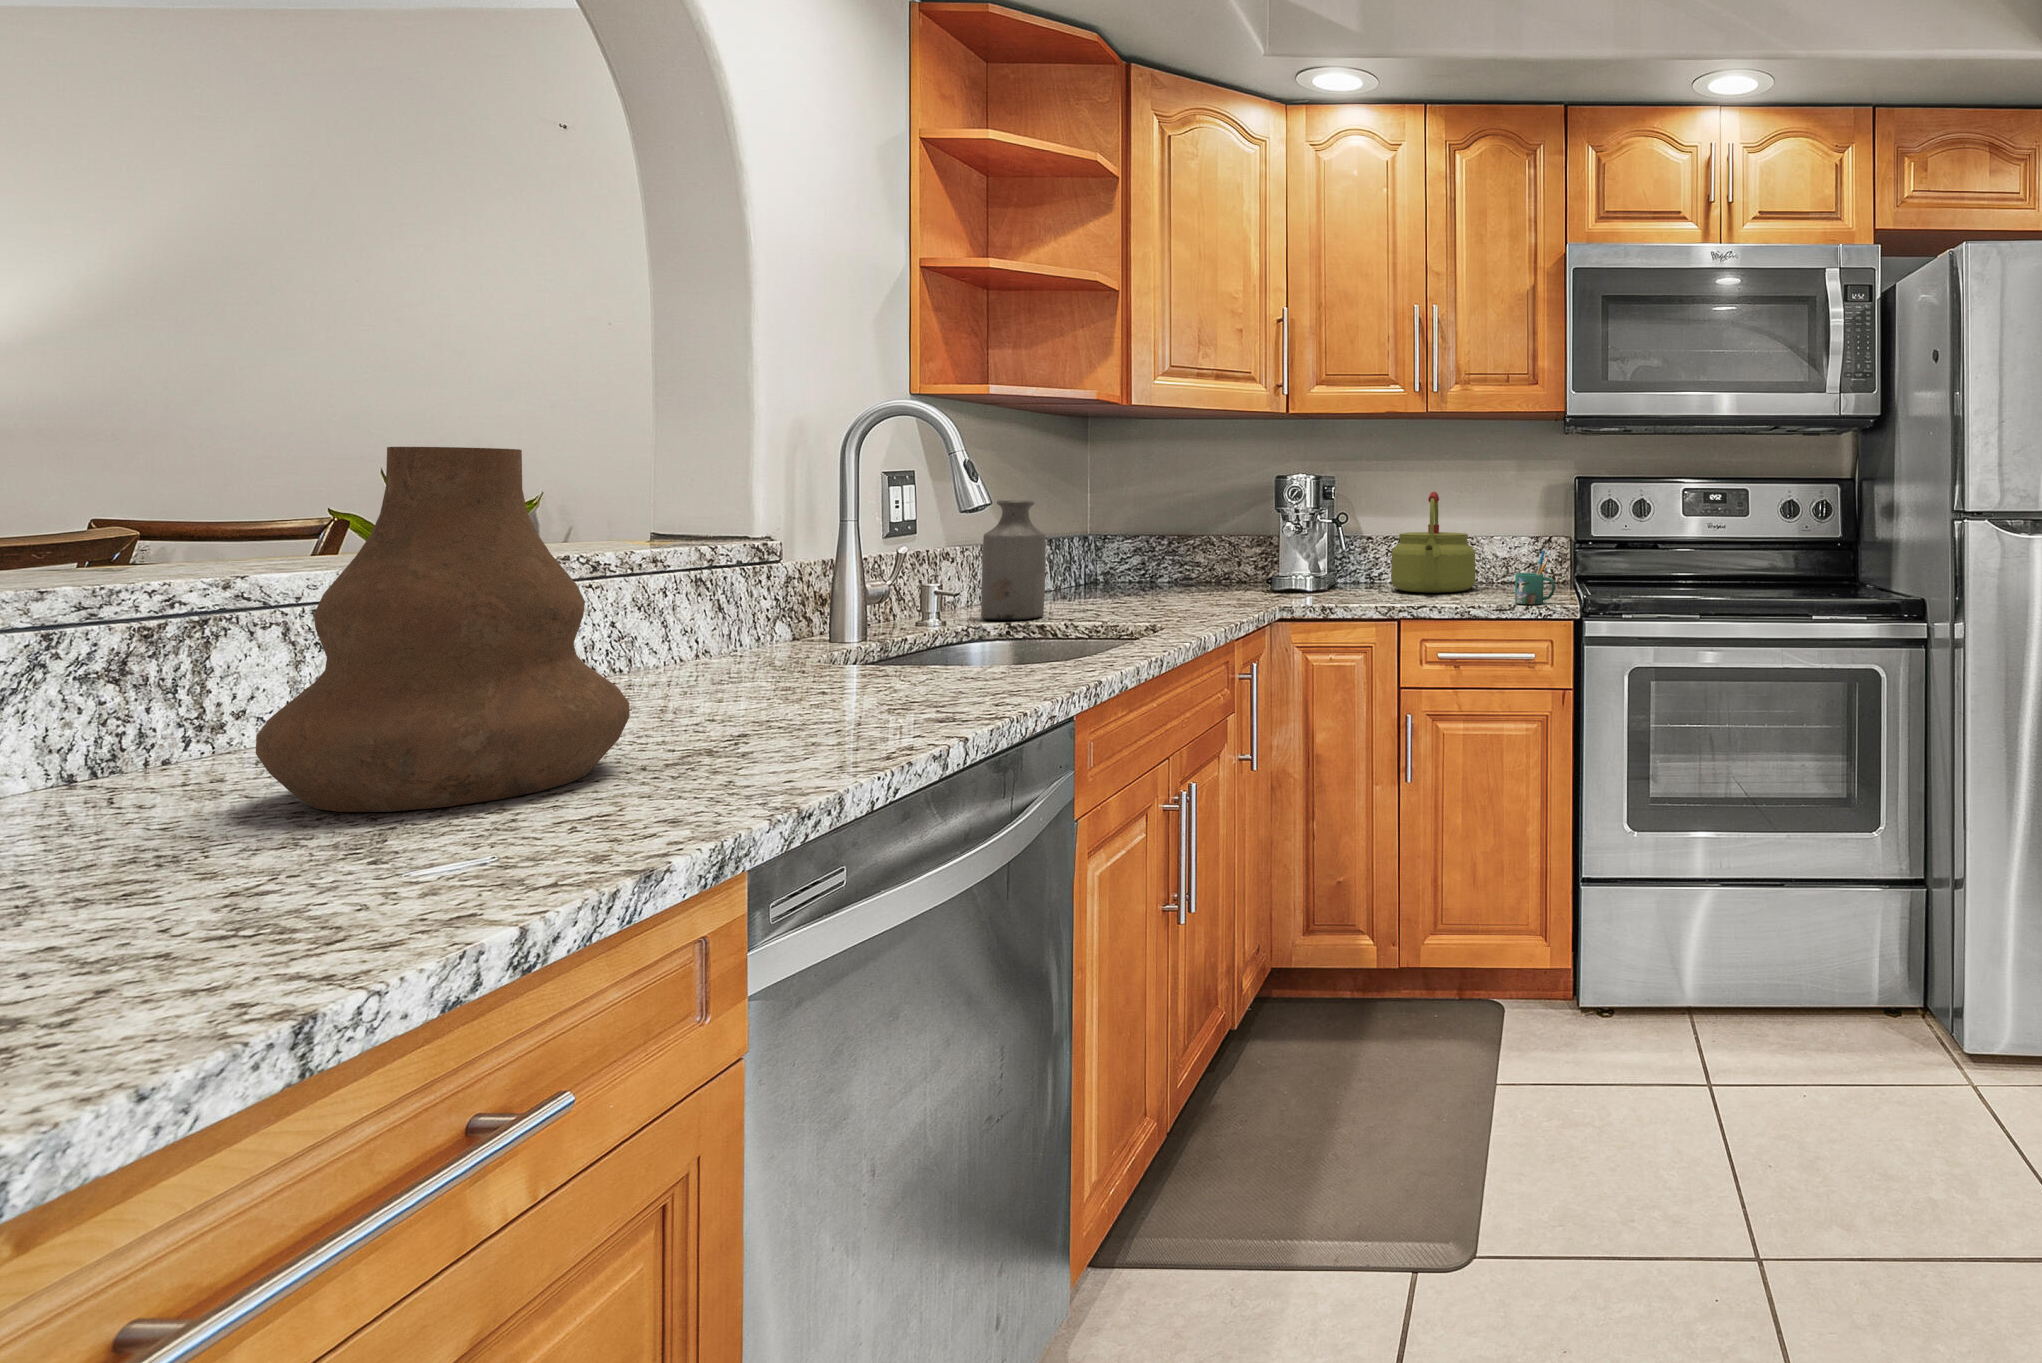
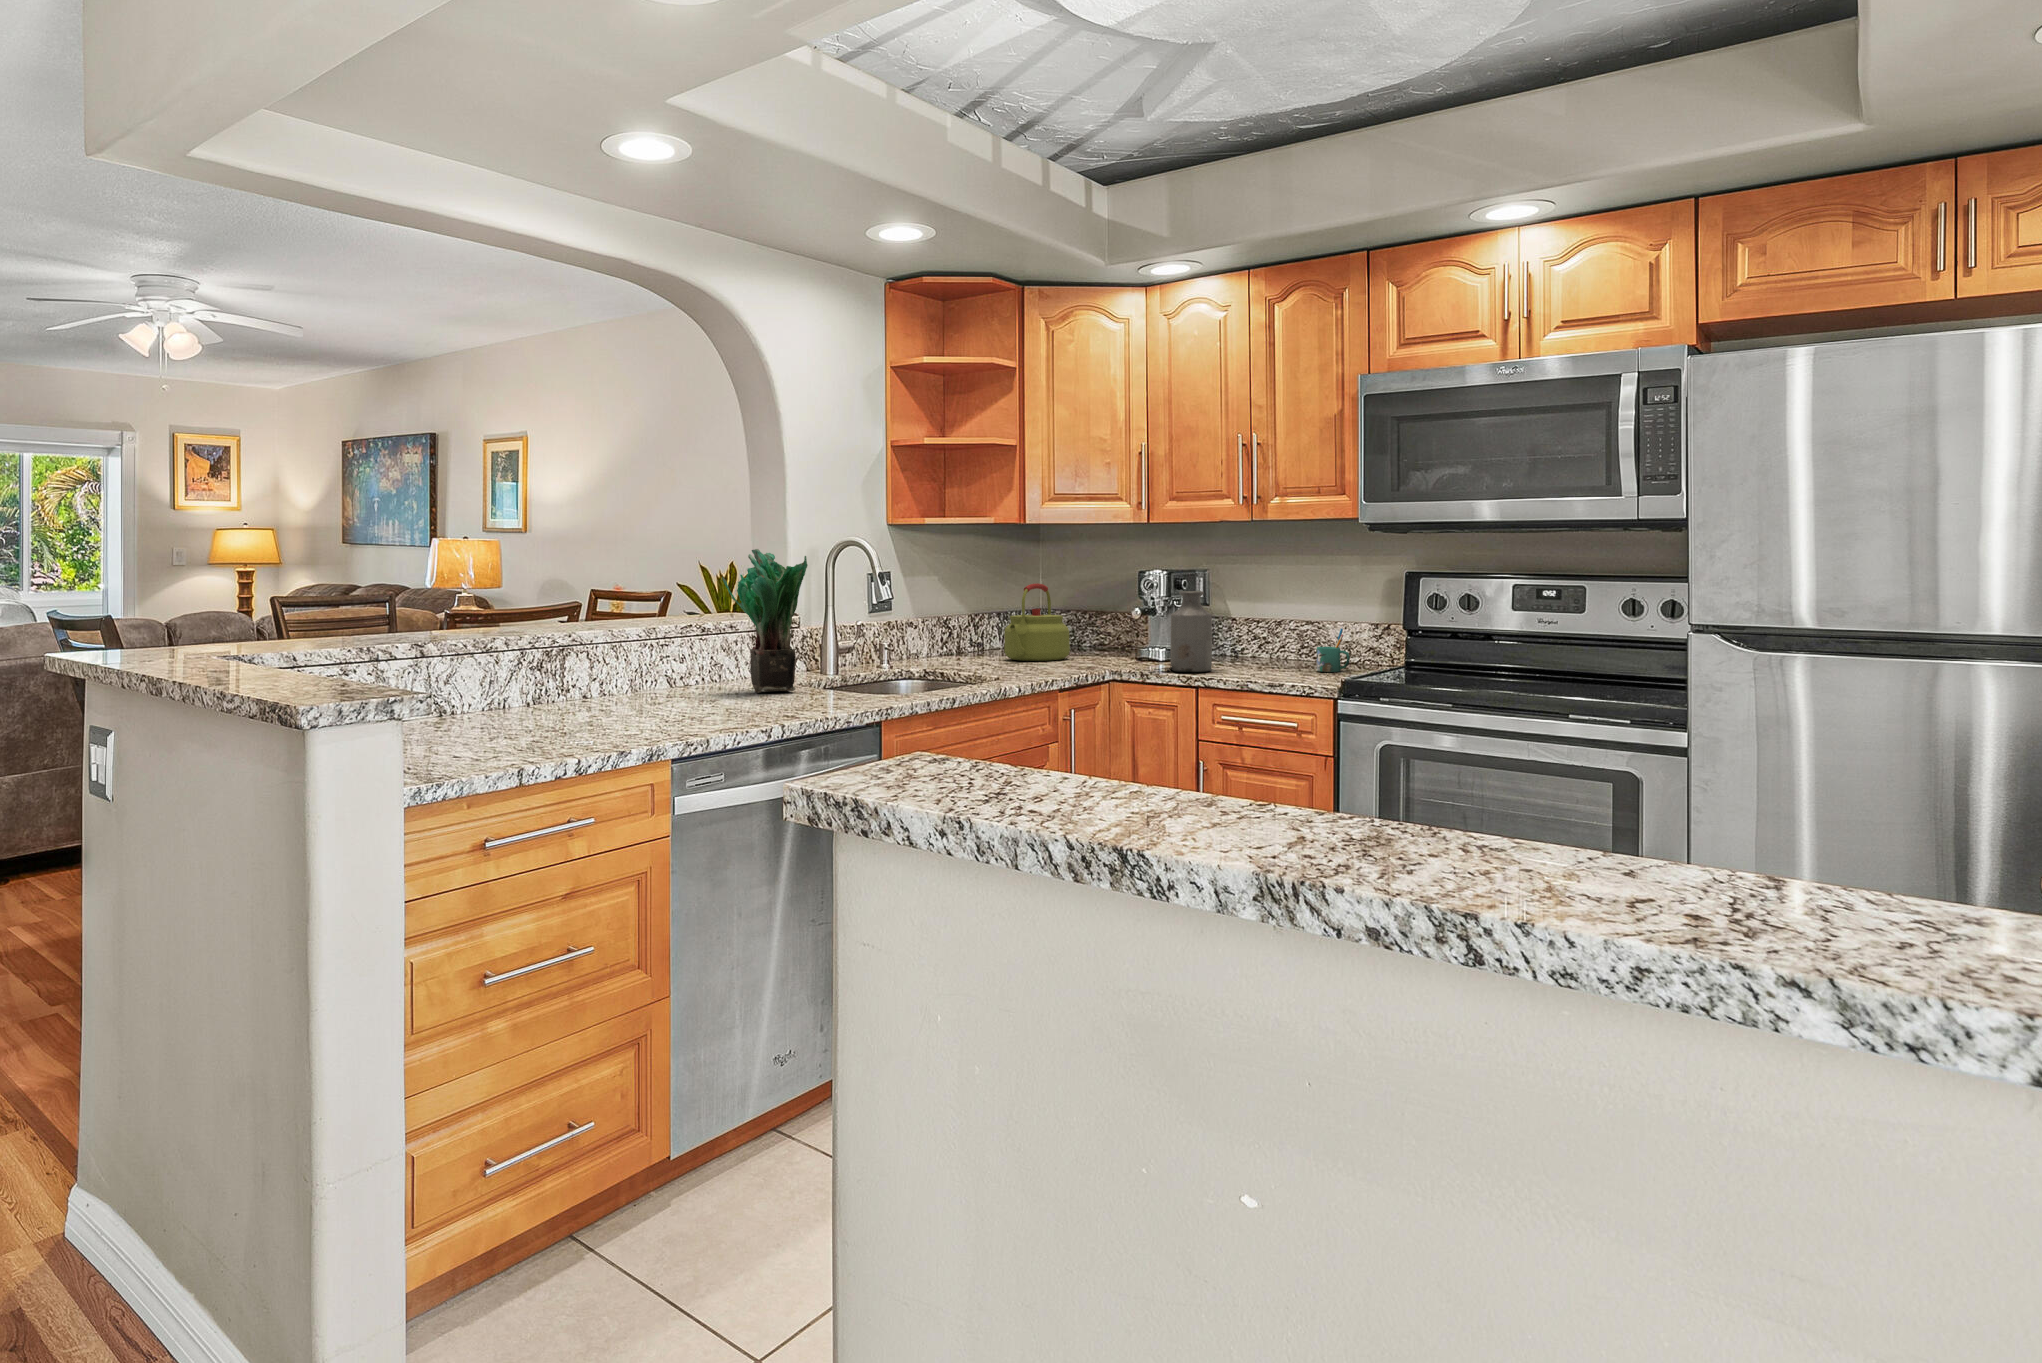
potted plant: none [660,410,854,691] -> present [722,549,808,693]
vase: present [256,447,630,812] -> none [570,578,687,719]
kettle: present [1391,492,1476,593] -> present [1004,583,1070,661]
bottle: present [981,500,1046,620] -> present [1170,591,1212,672]

